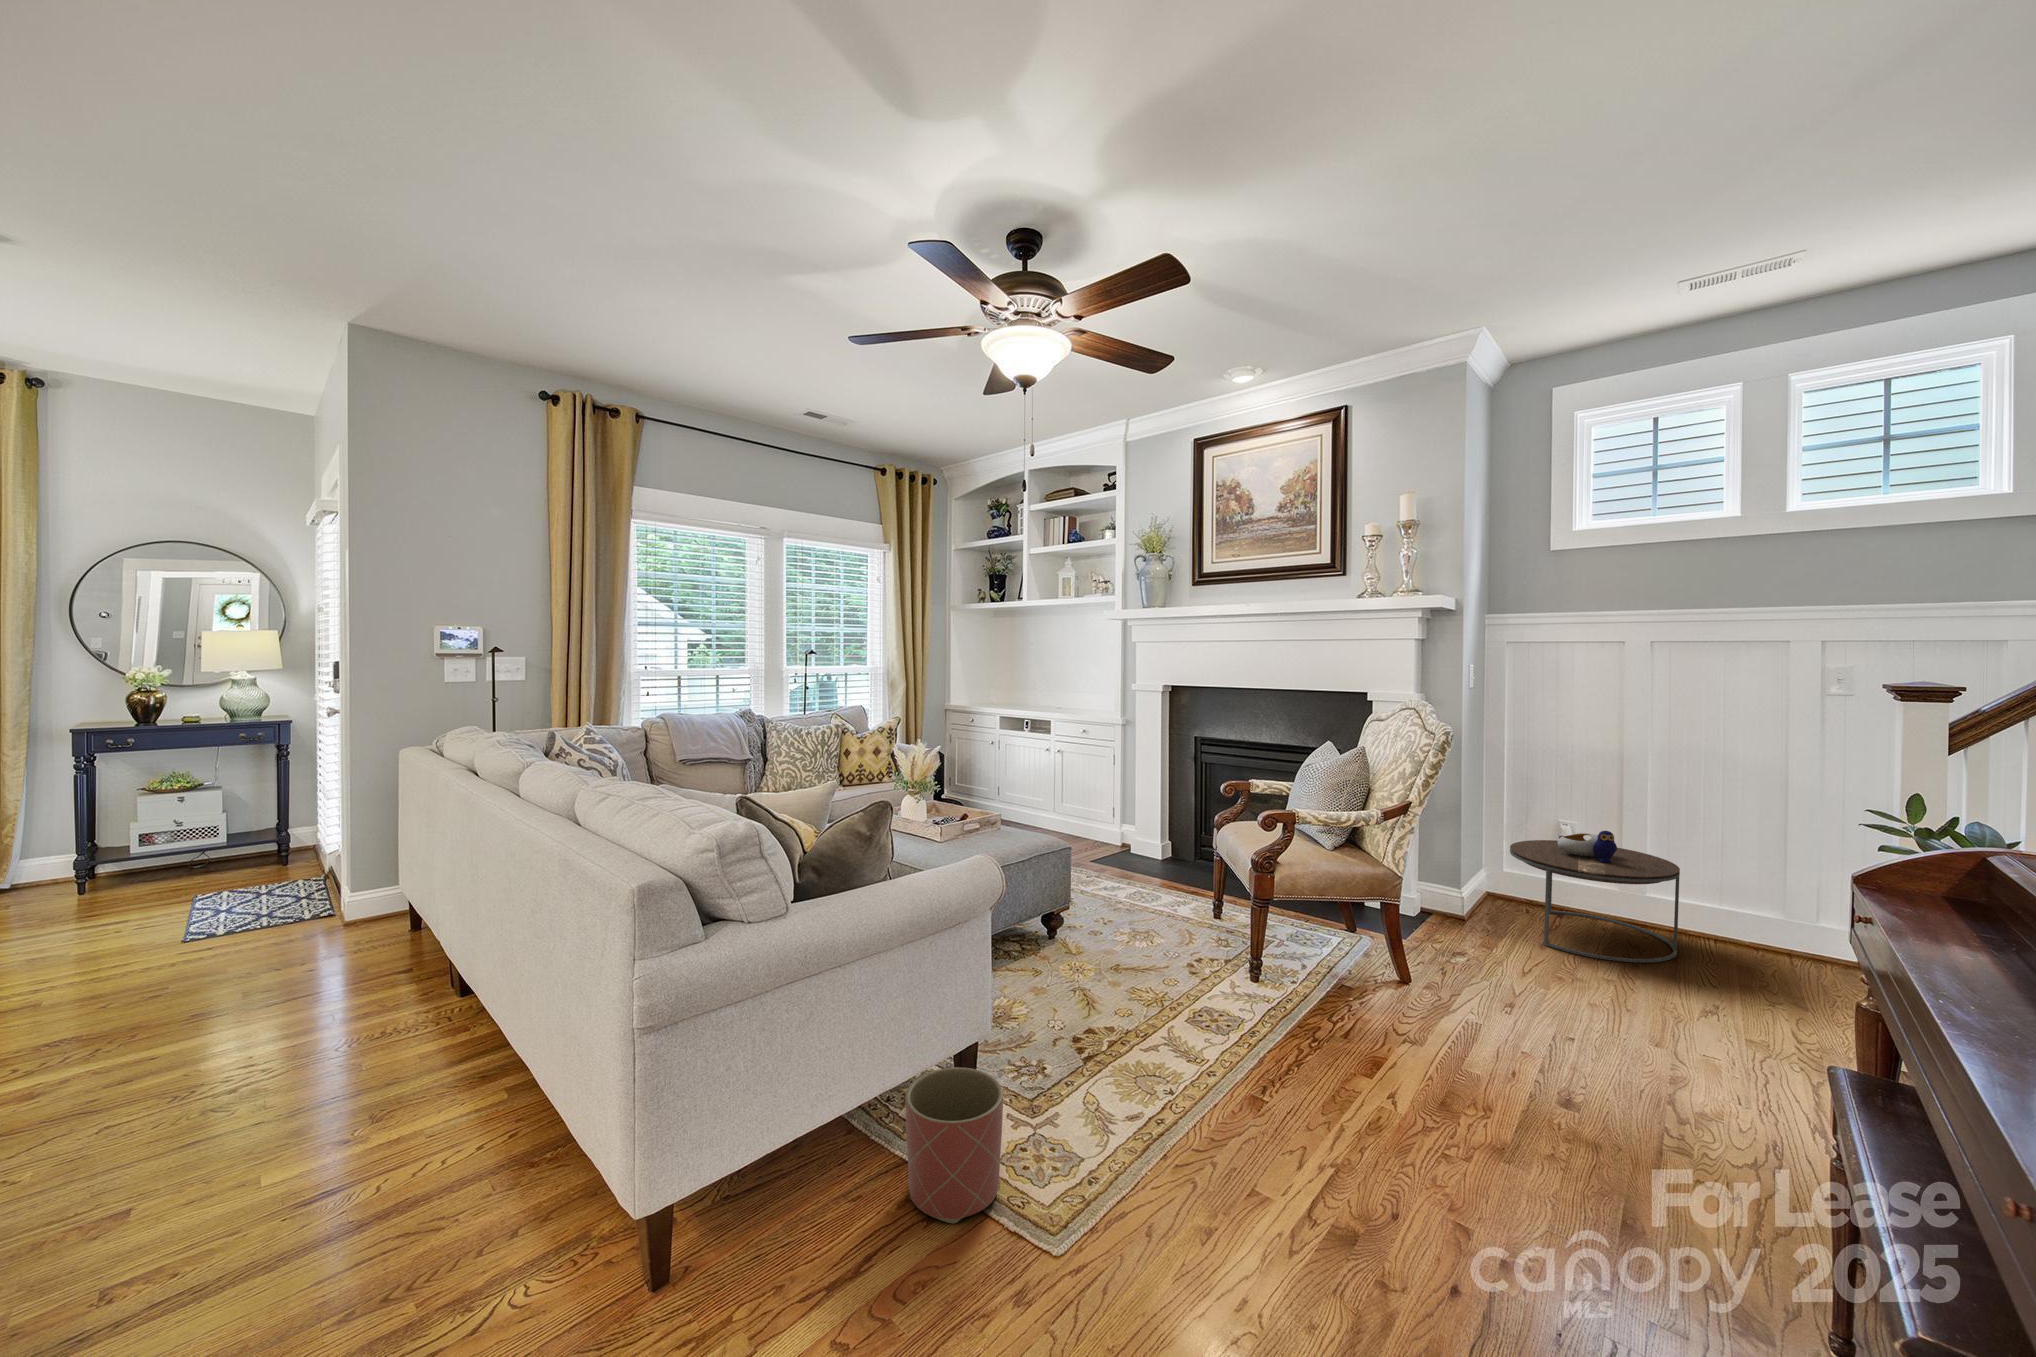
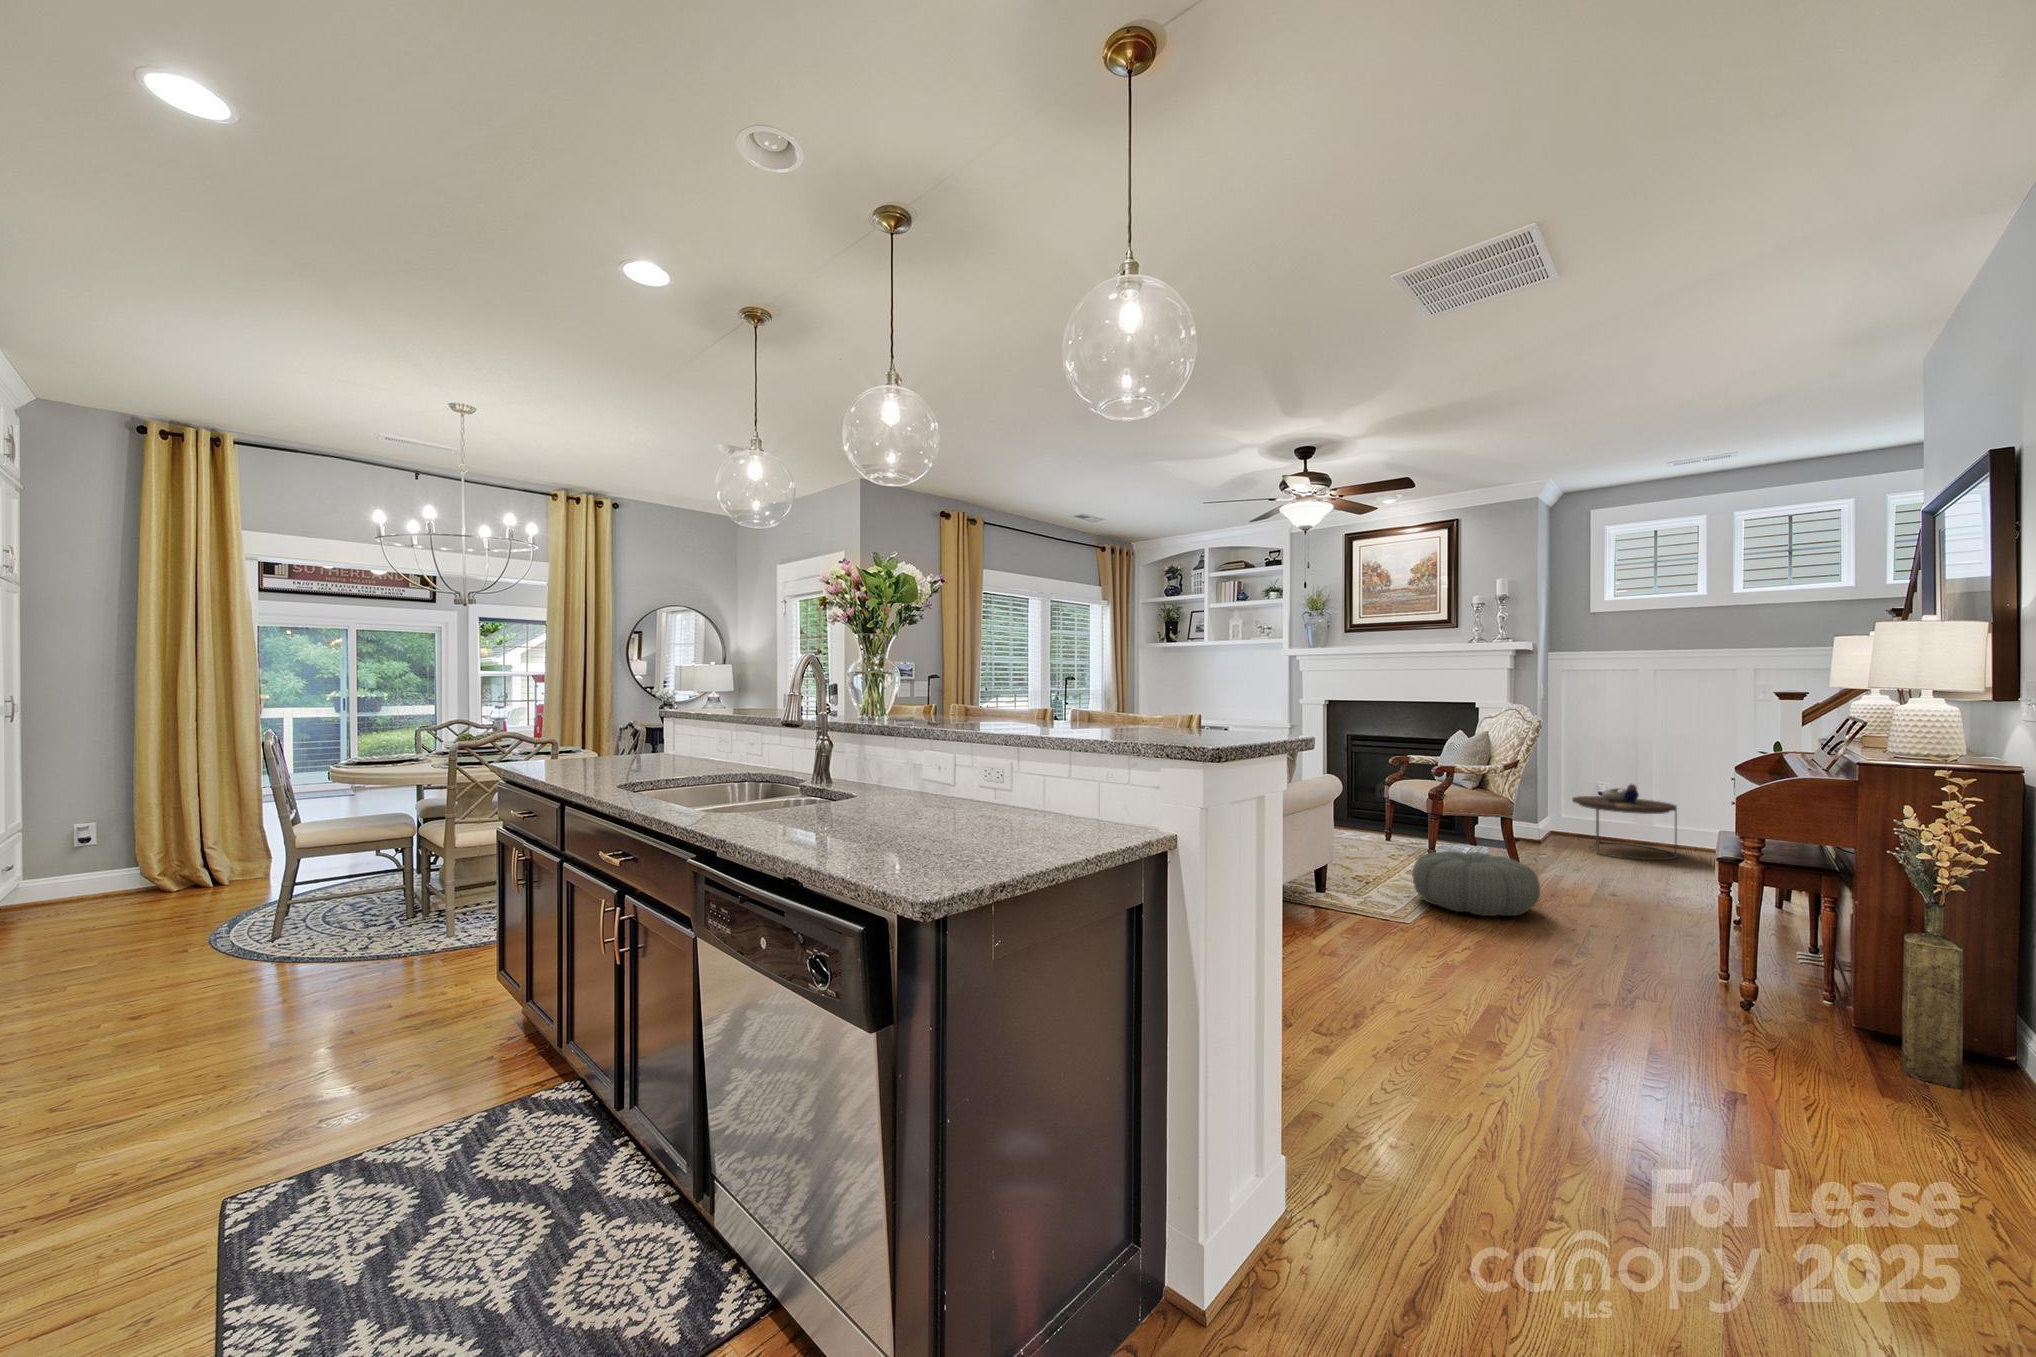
pouf: none [1144,1007,1394,1203] -> present [1412,851,1540,916]
planter: present [905,1067,1003,1223] -> none [1320,865,1368,921]

